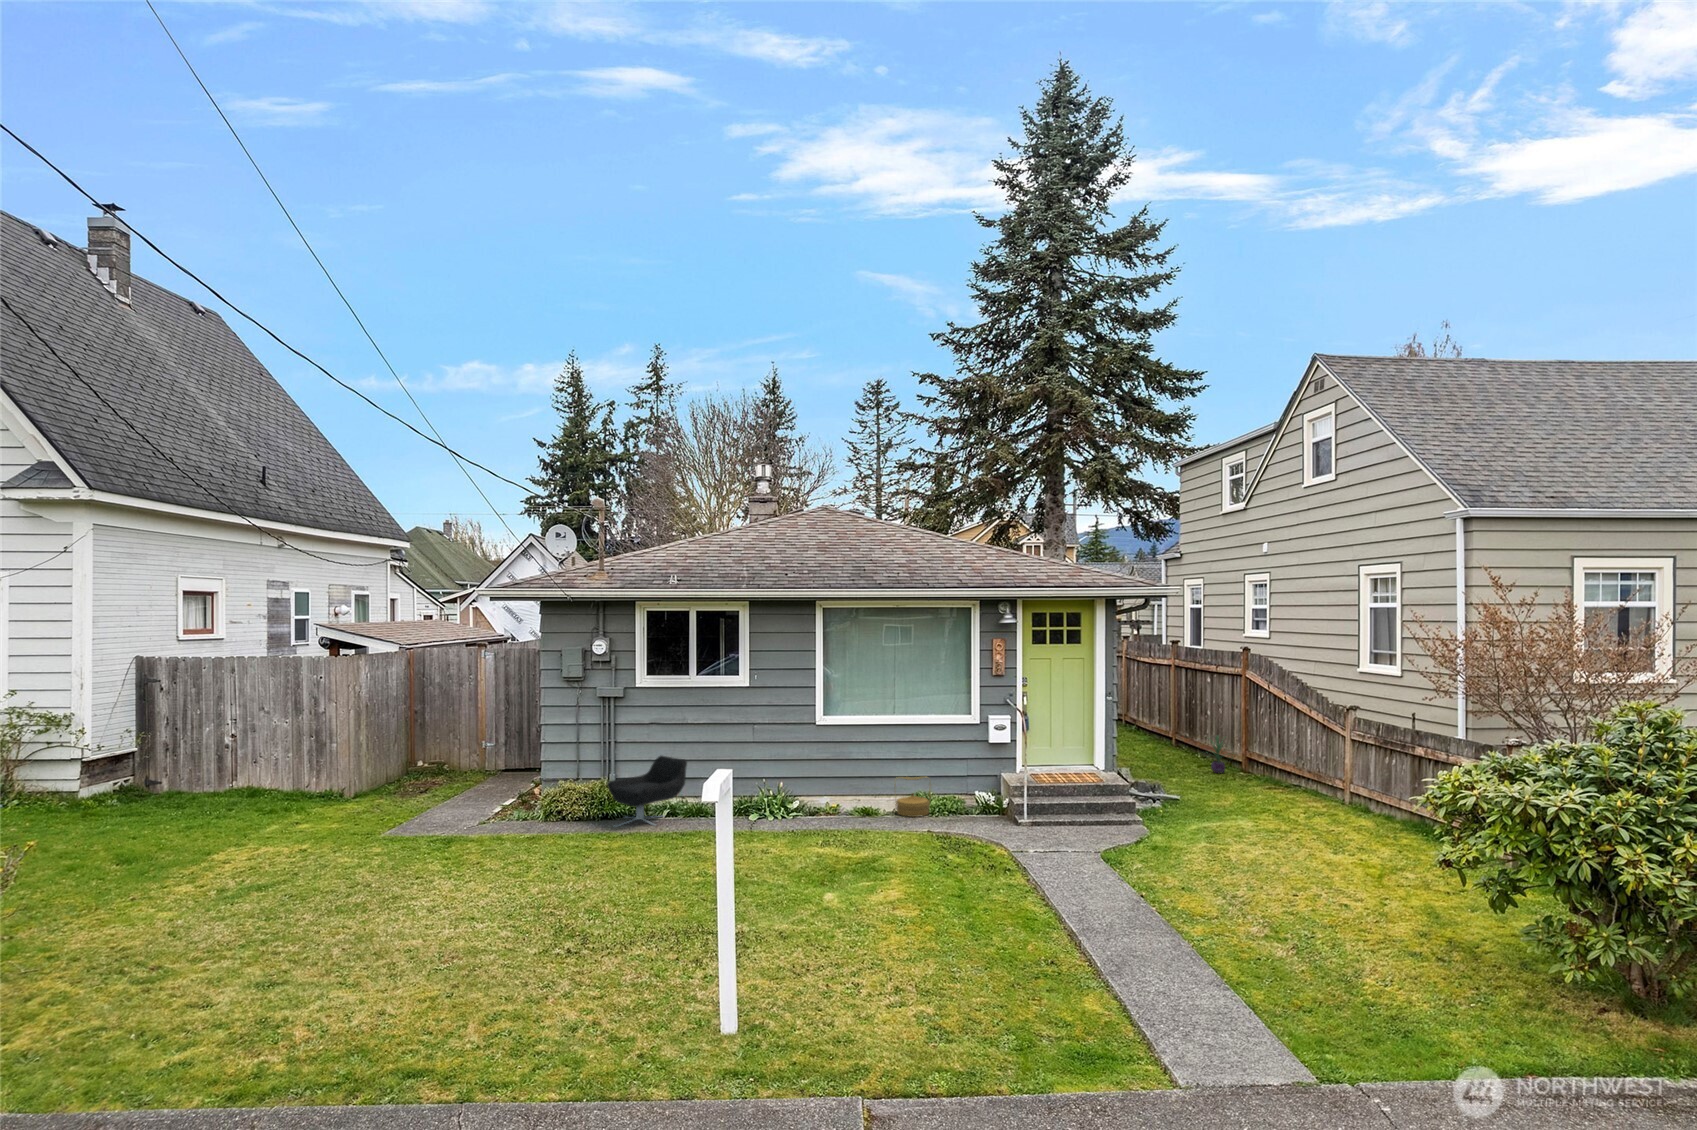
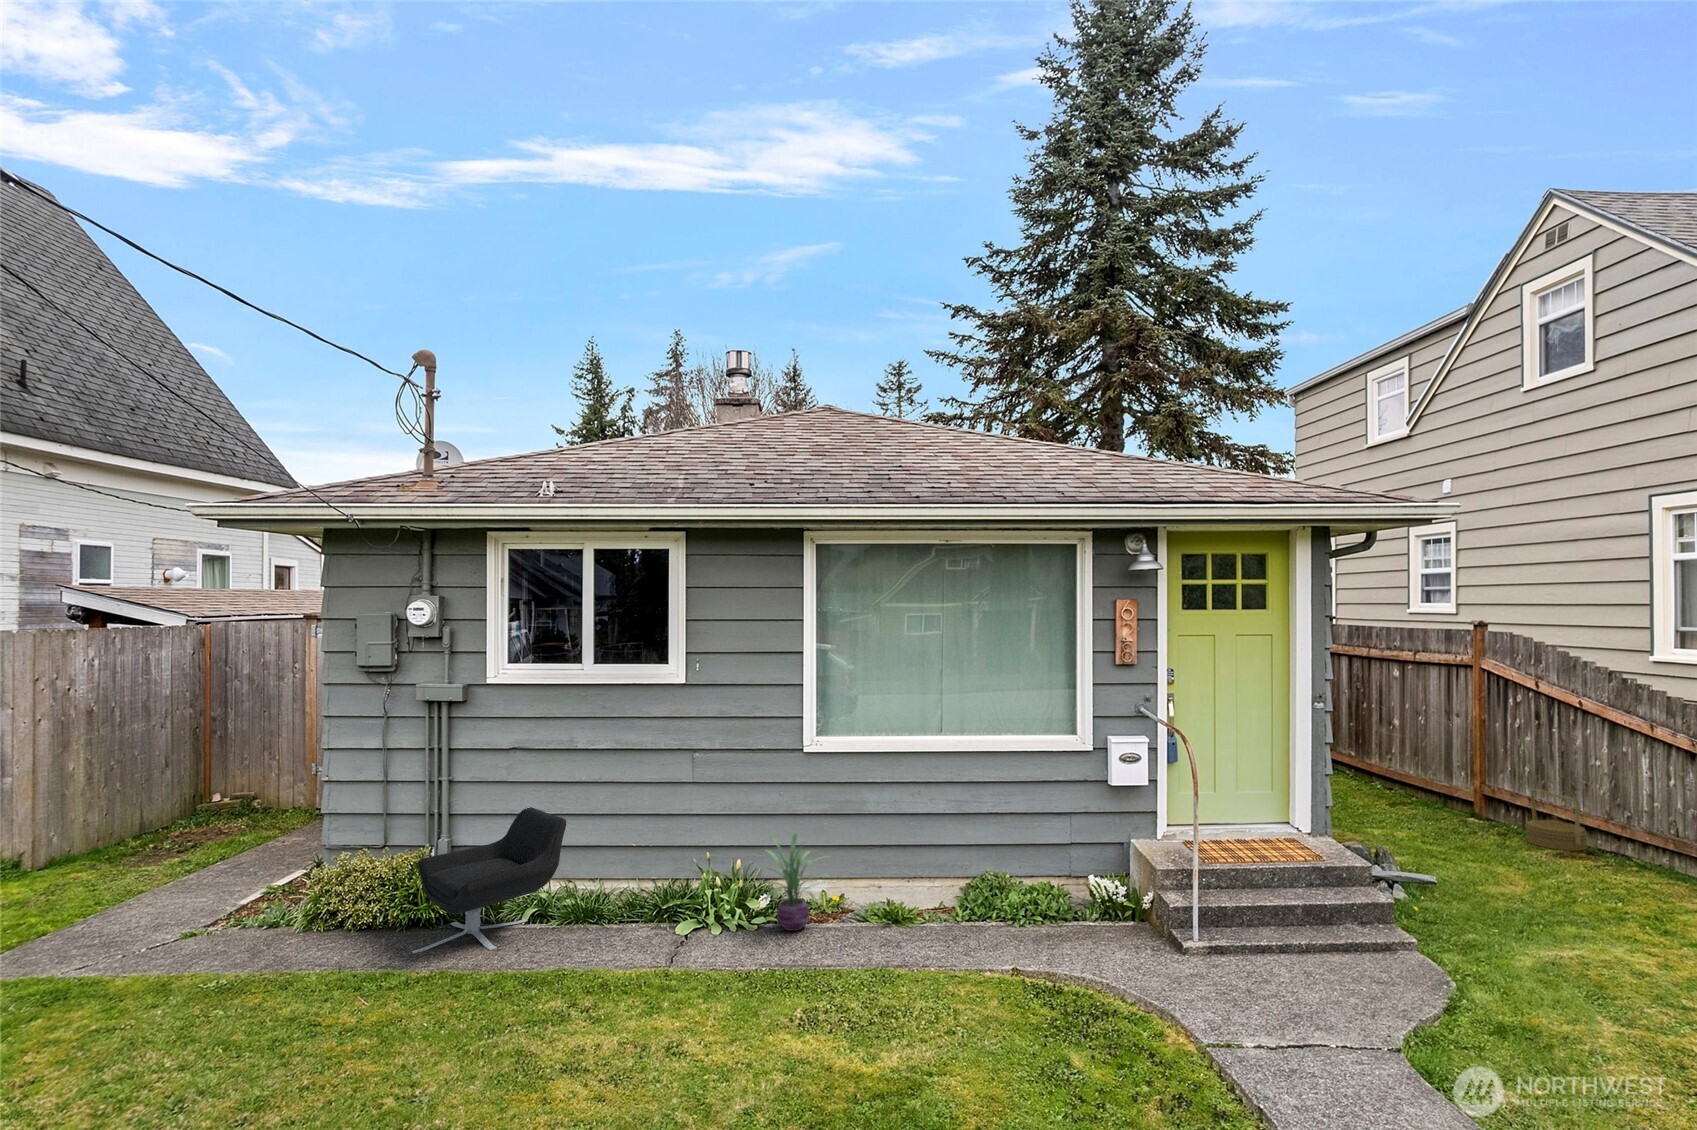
decorative plant: present [1209,735,1225,773] -> present [753,834,825,931]
woven basket: present [894,777,930,817] -> present [1525,789,1587,851]

